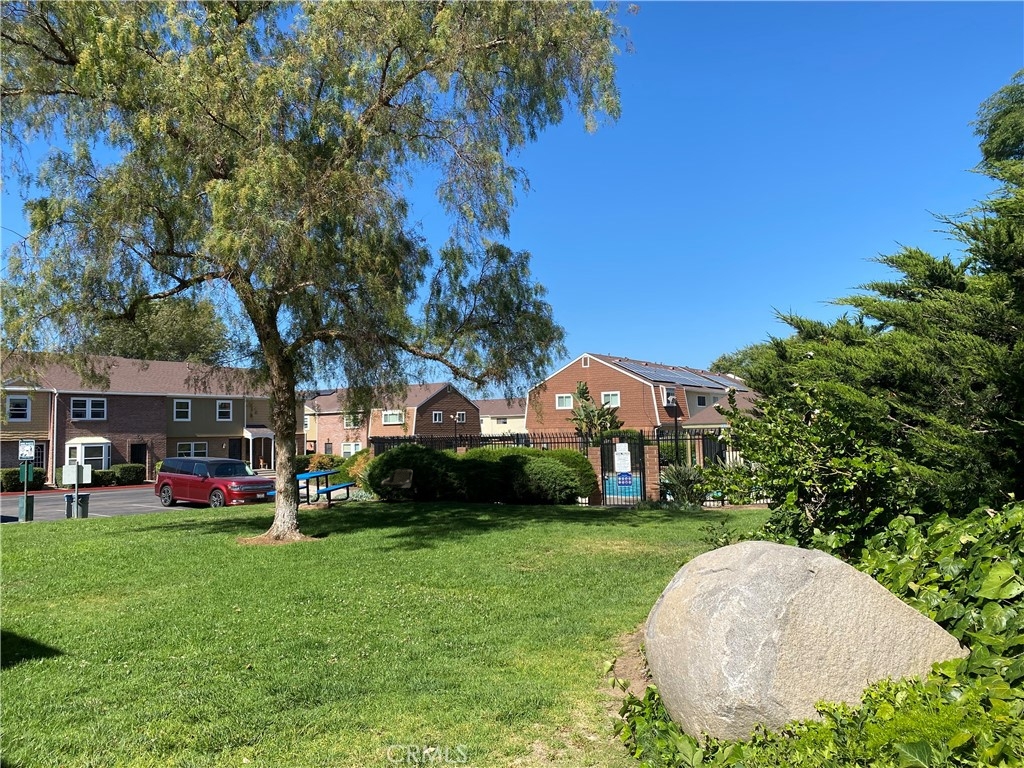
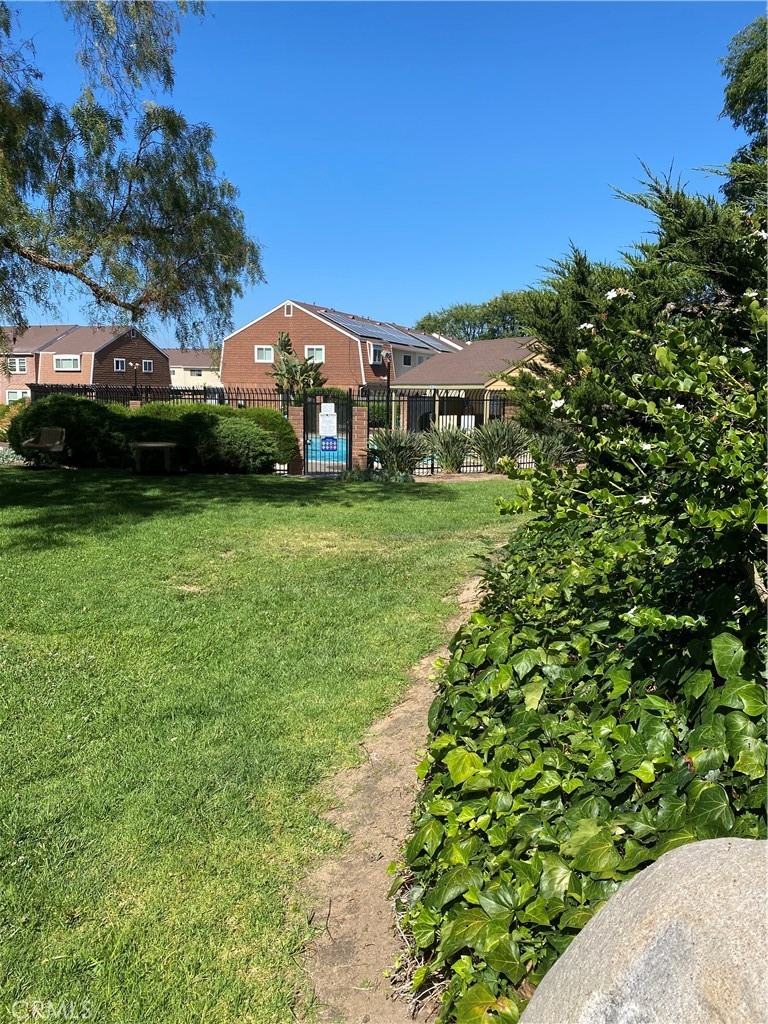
round table: none [461,480,498,504] -> present [129,442,176,472]

